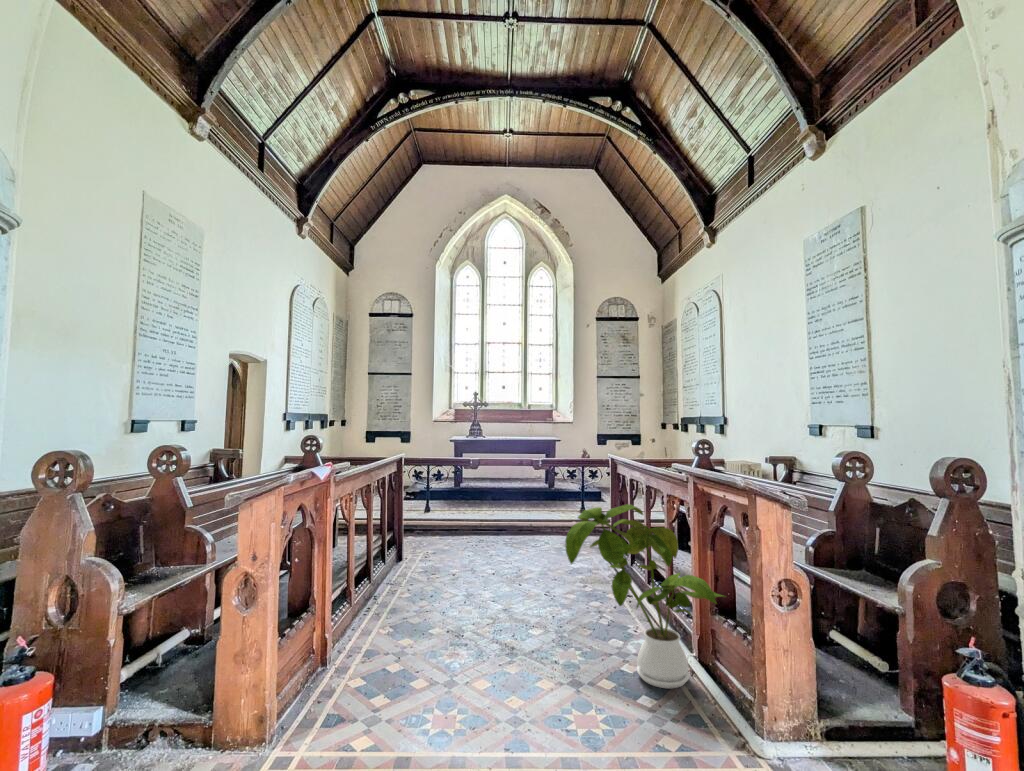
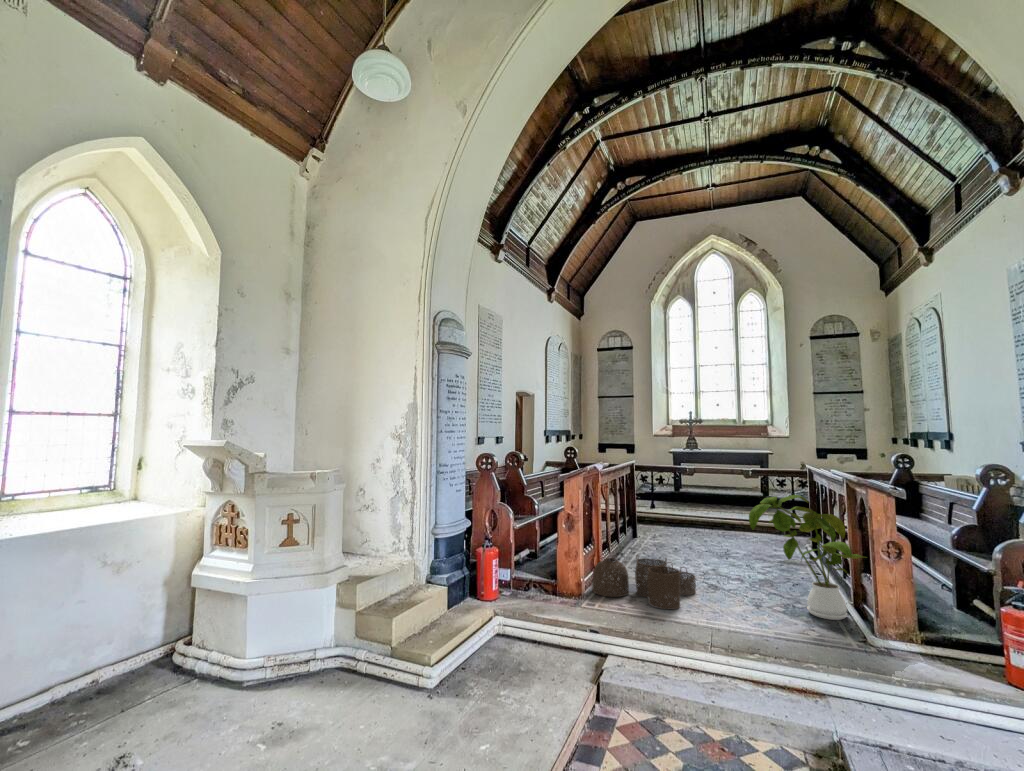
woven basket: none [308,616,482,719] -> present [592,555,696,609]

